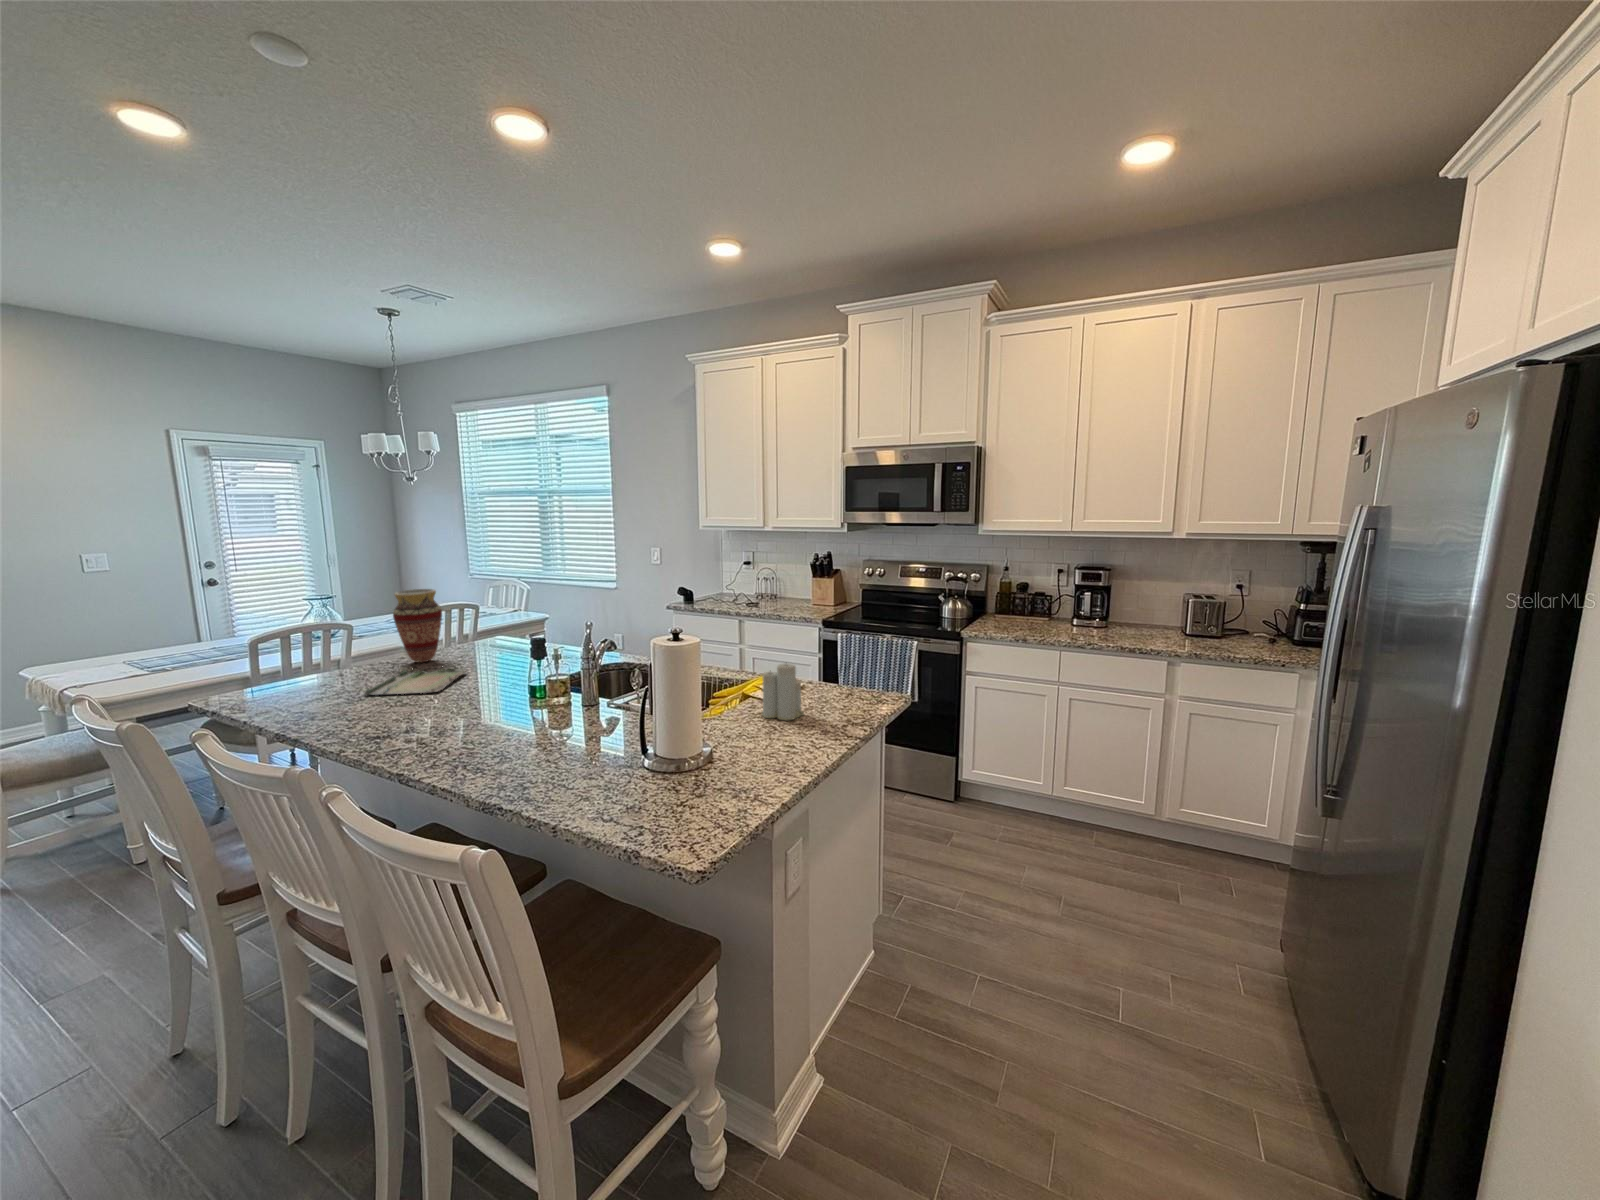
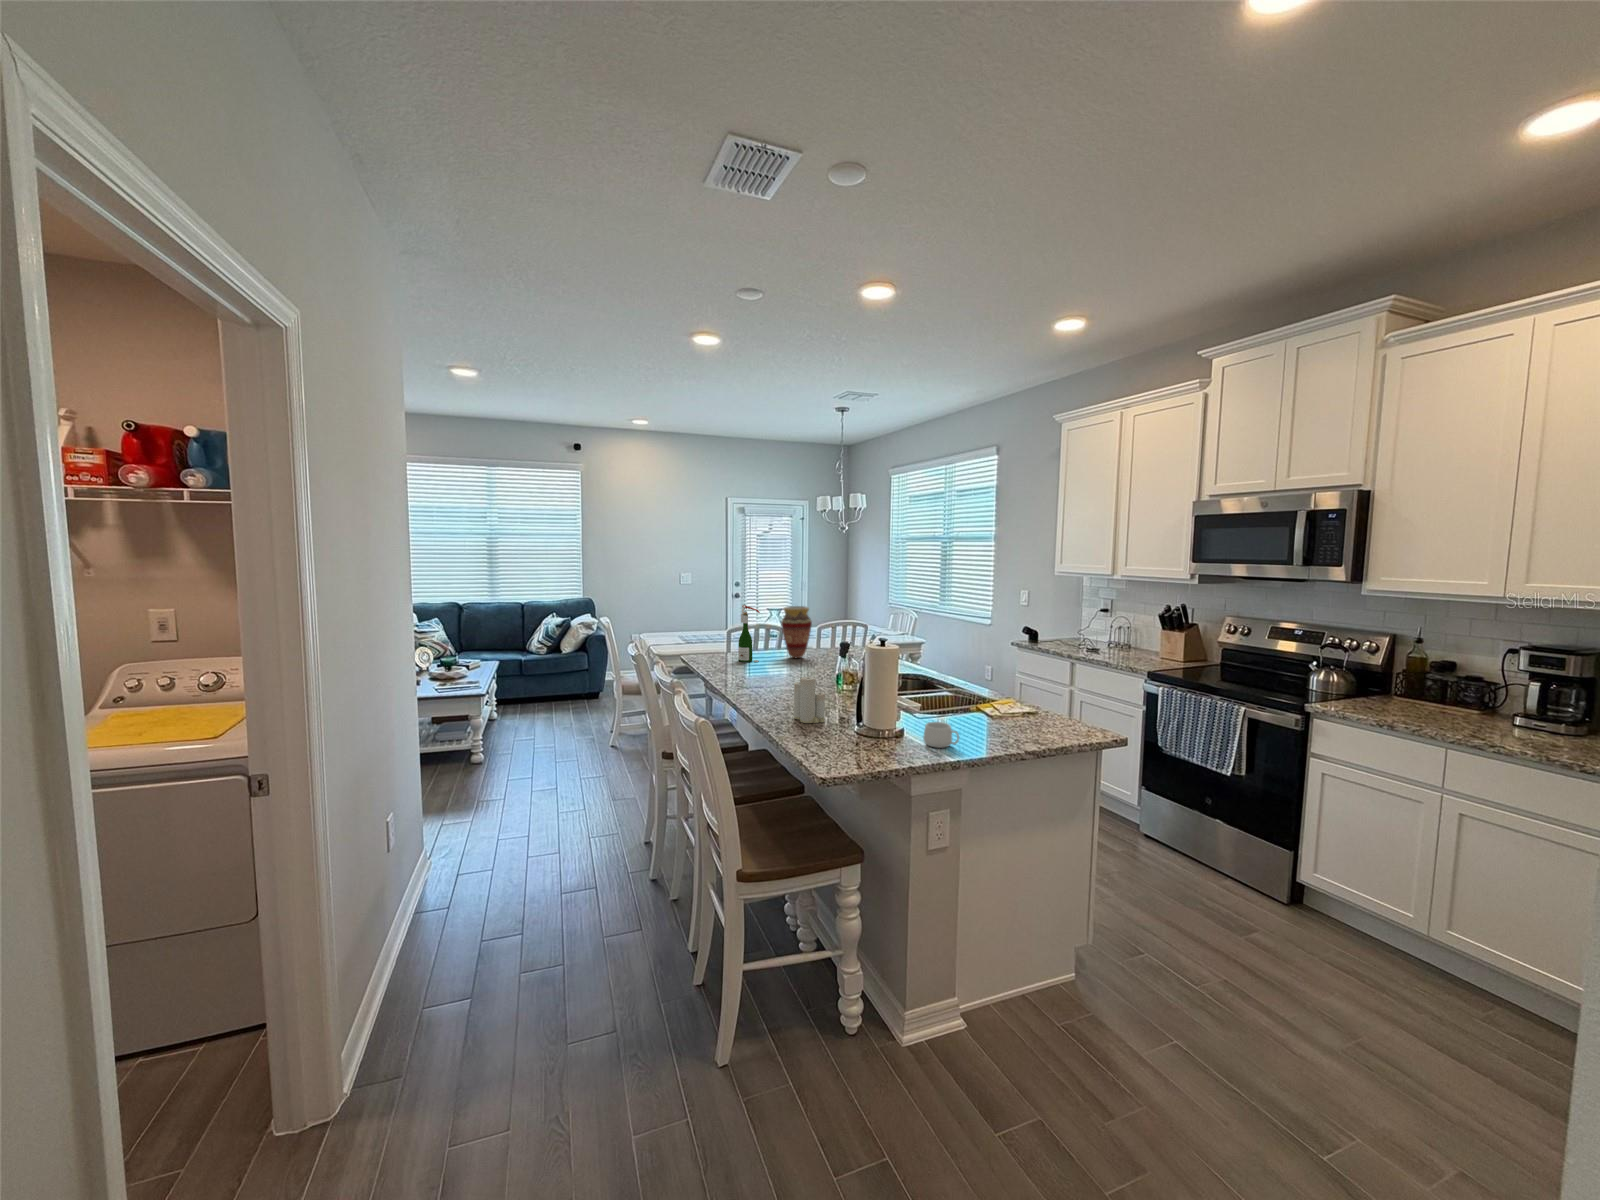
wine bottle: none [327,595,369,681] -> present [738,605,760,662]
candle: present [761,663,804,720] -> present [794,677,825,723]
tray: present [365,668,466,695] -> none [744,660,812,676]
mug: none [736,713,780,745] -> present [923,722,959,748]

